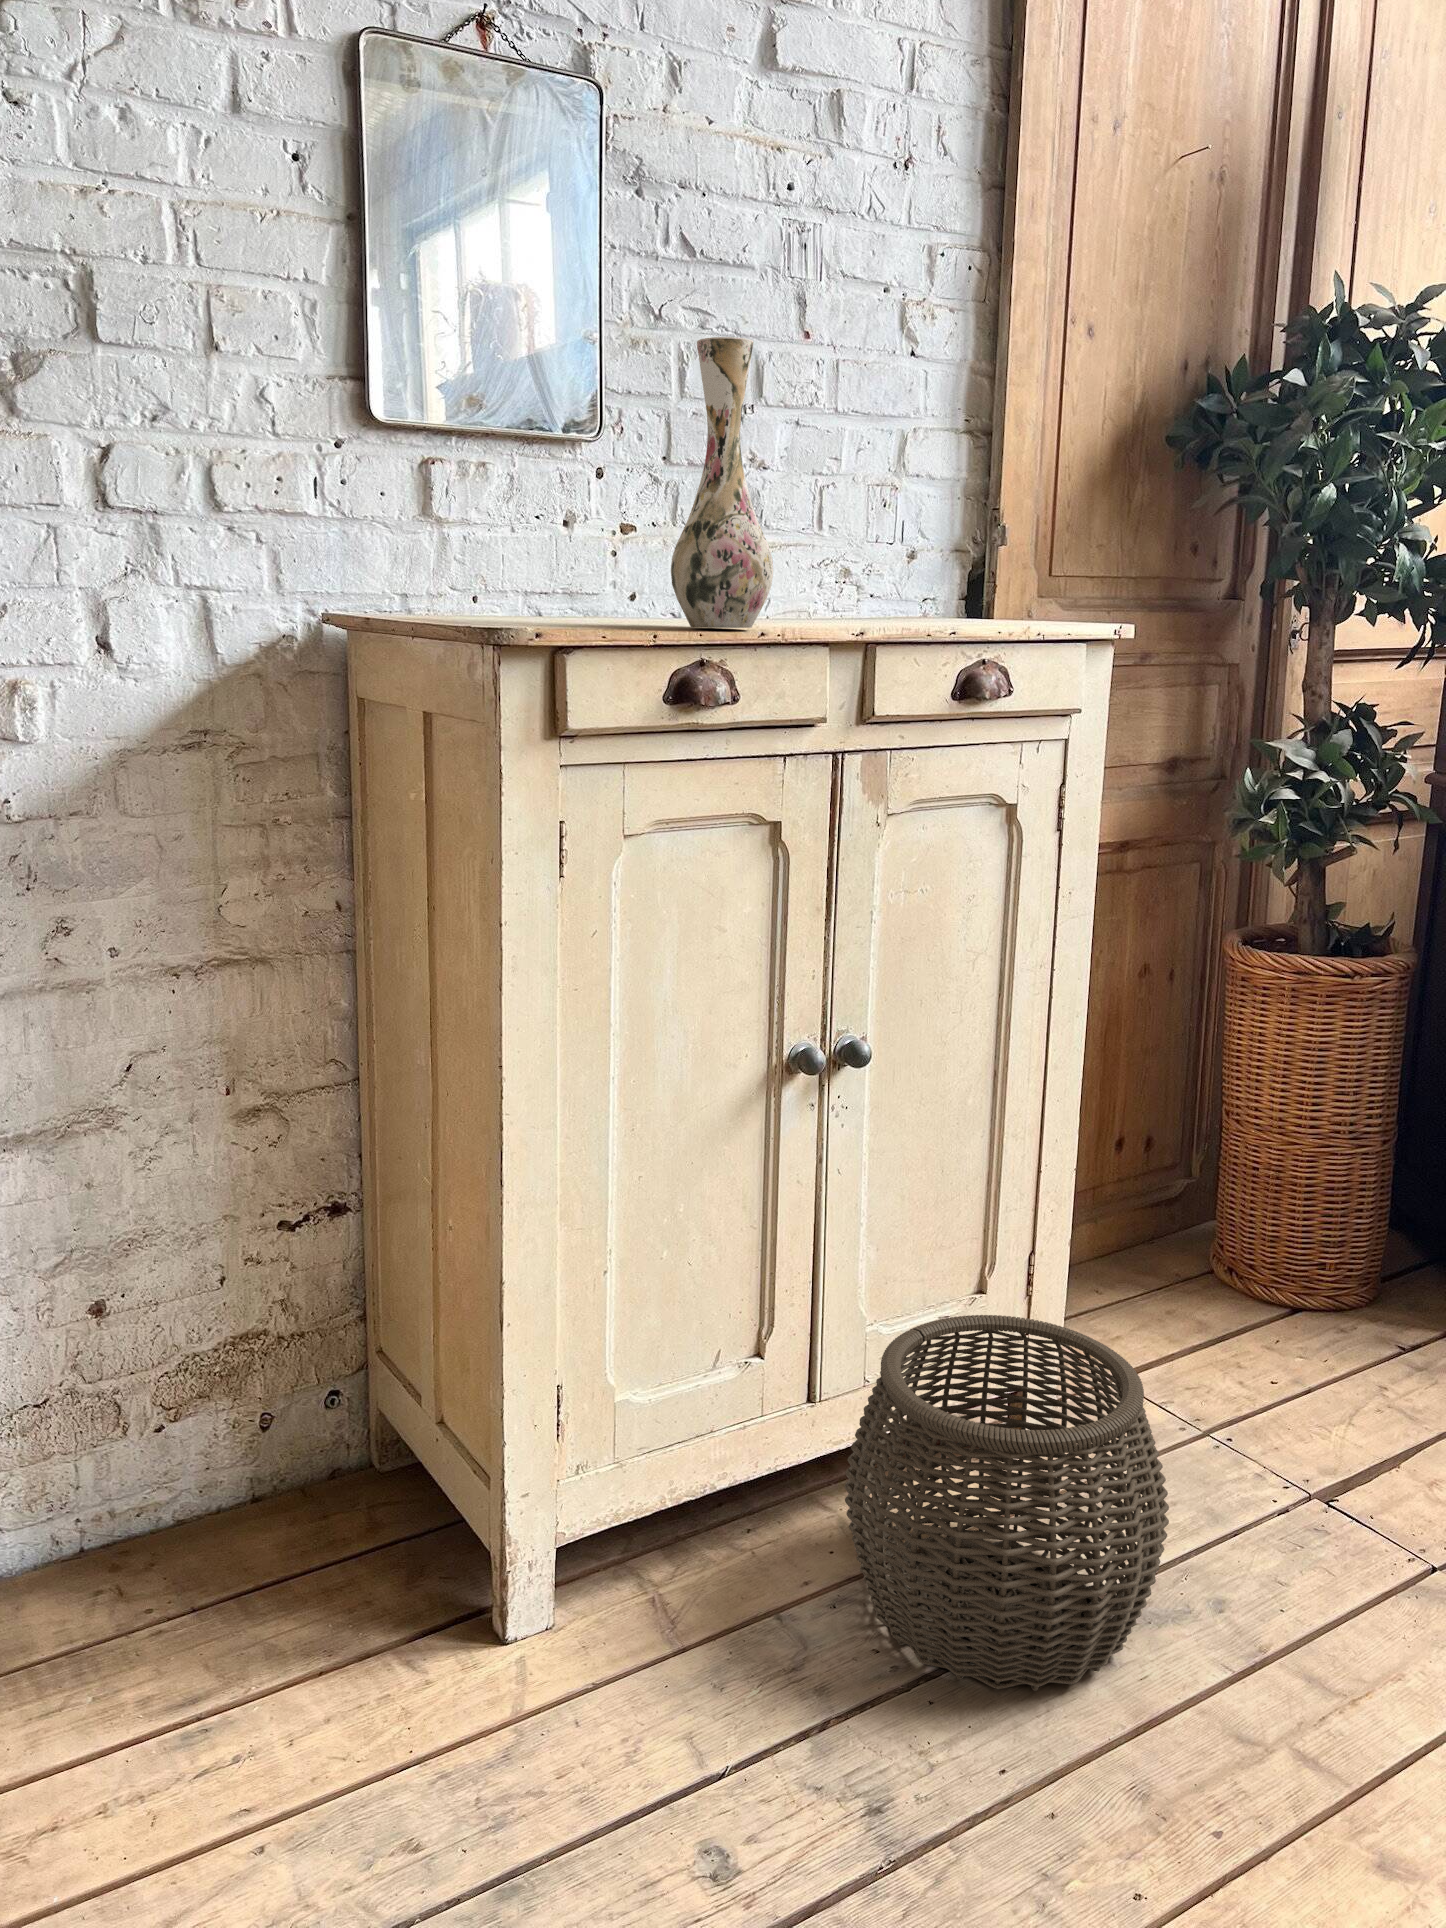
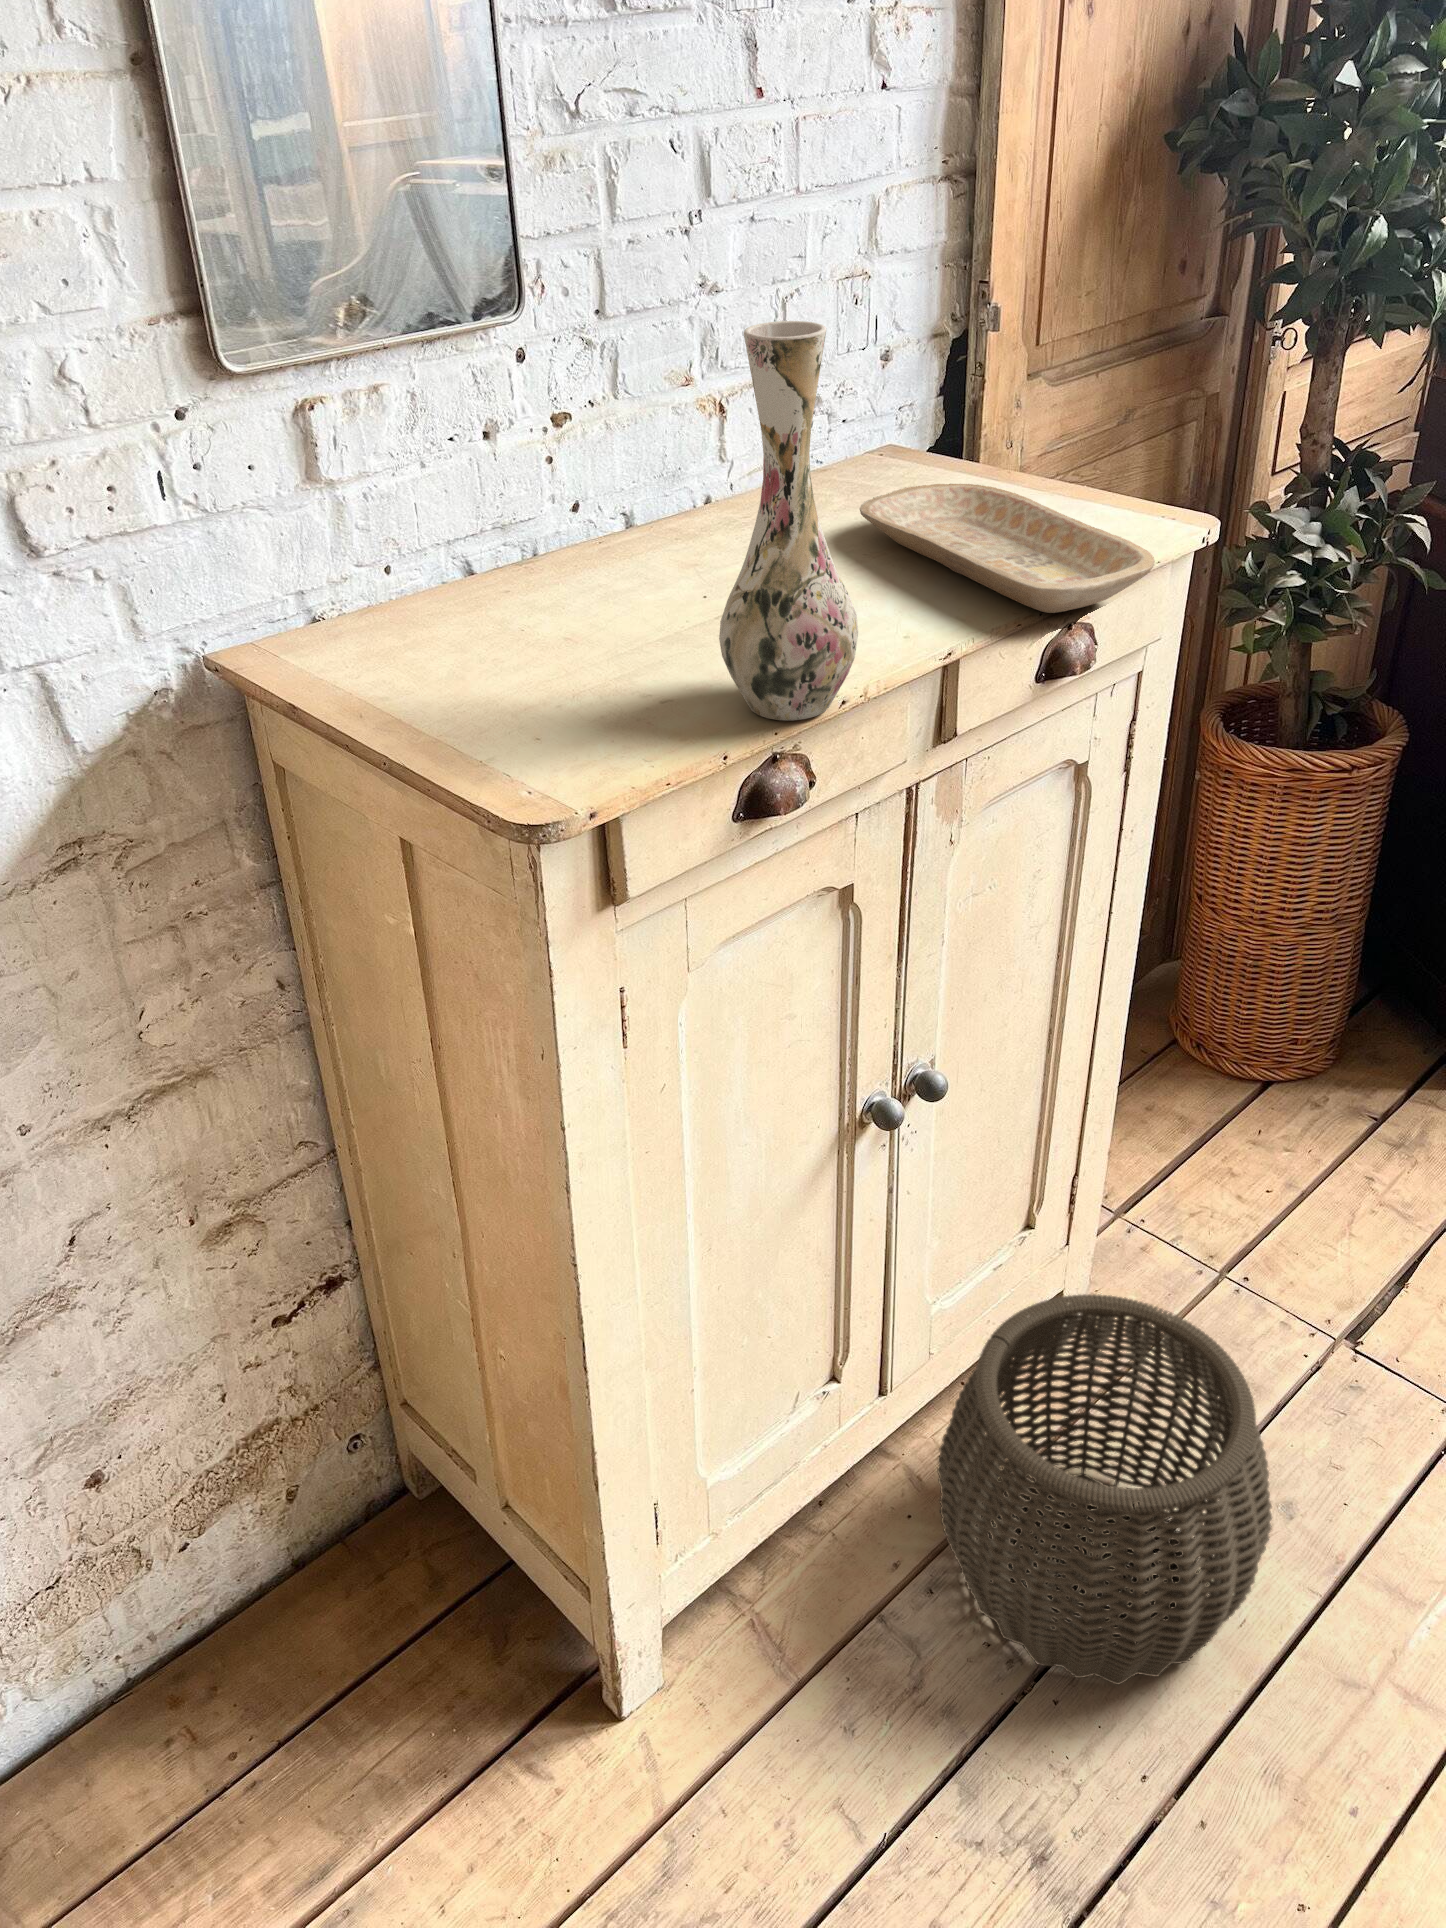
tray: none [841,589,1041,626] -> present [860,484,1155,613]

